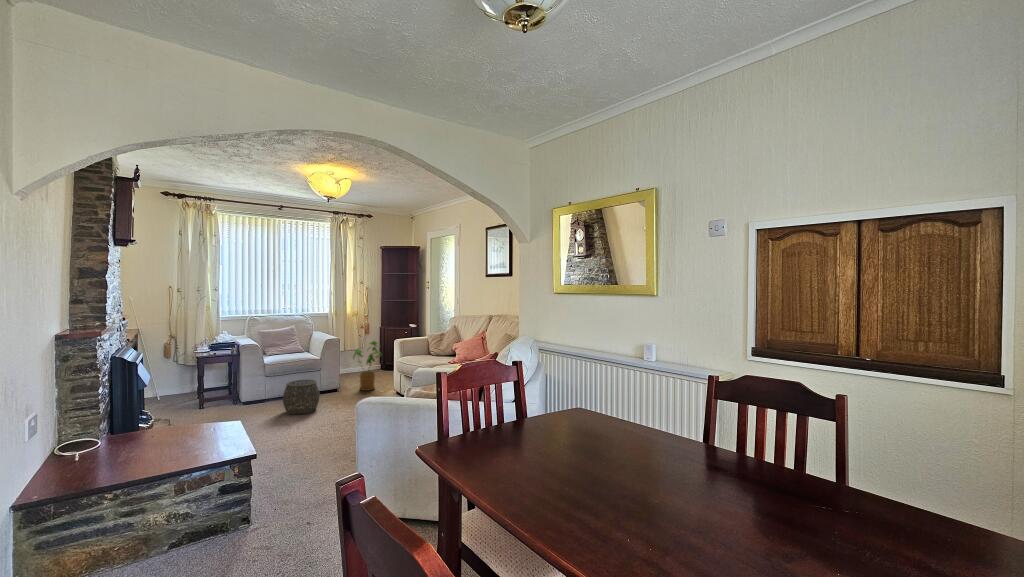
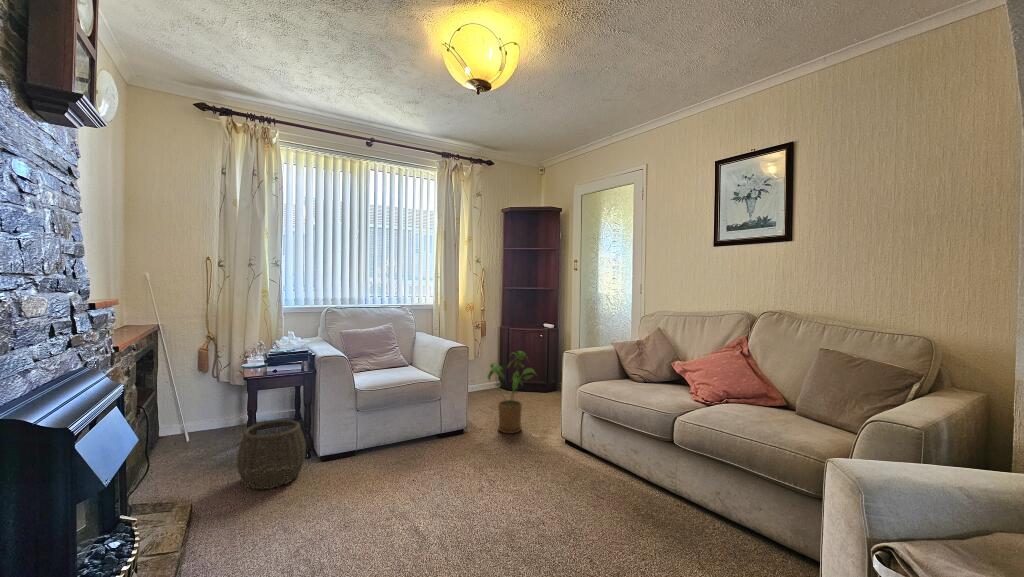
woven basket: present [283,380,320,414] -> present [237,420,306,489]

